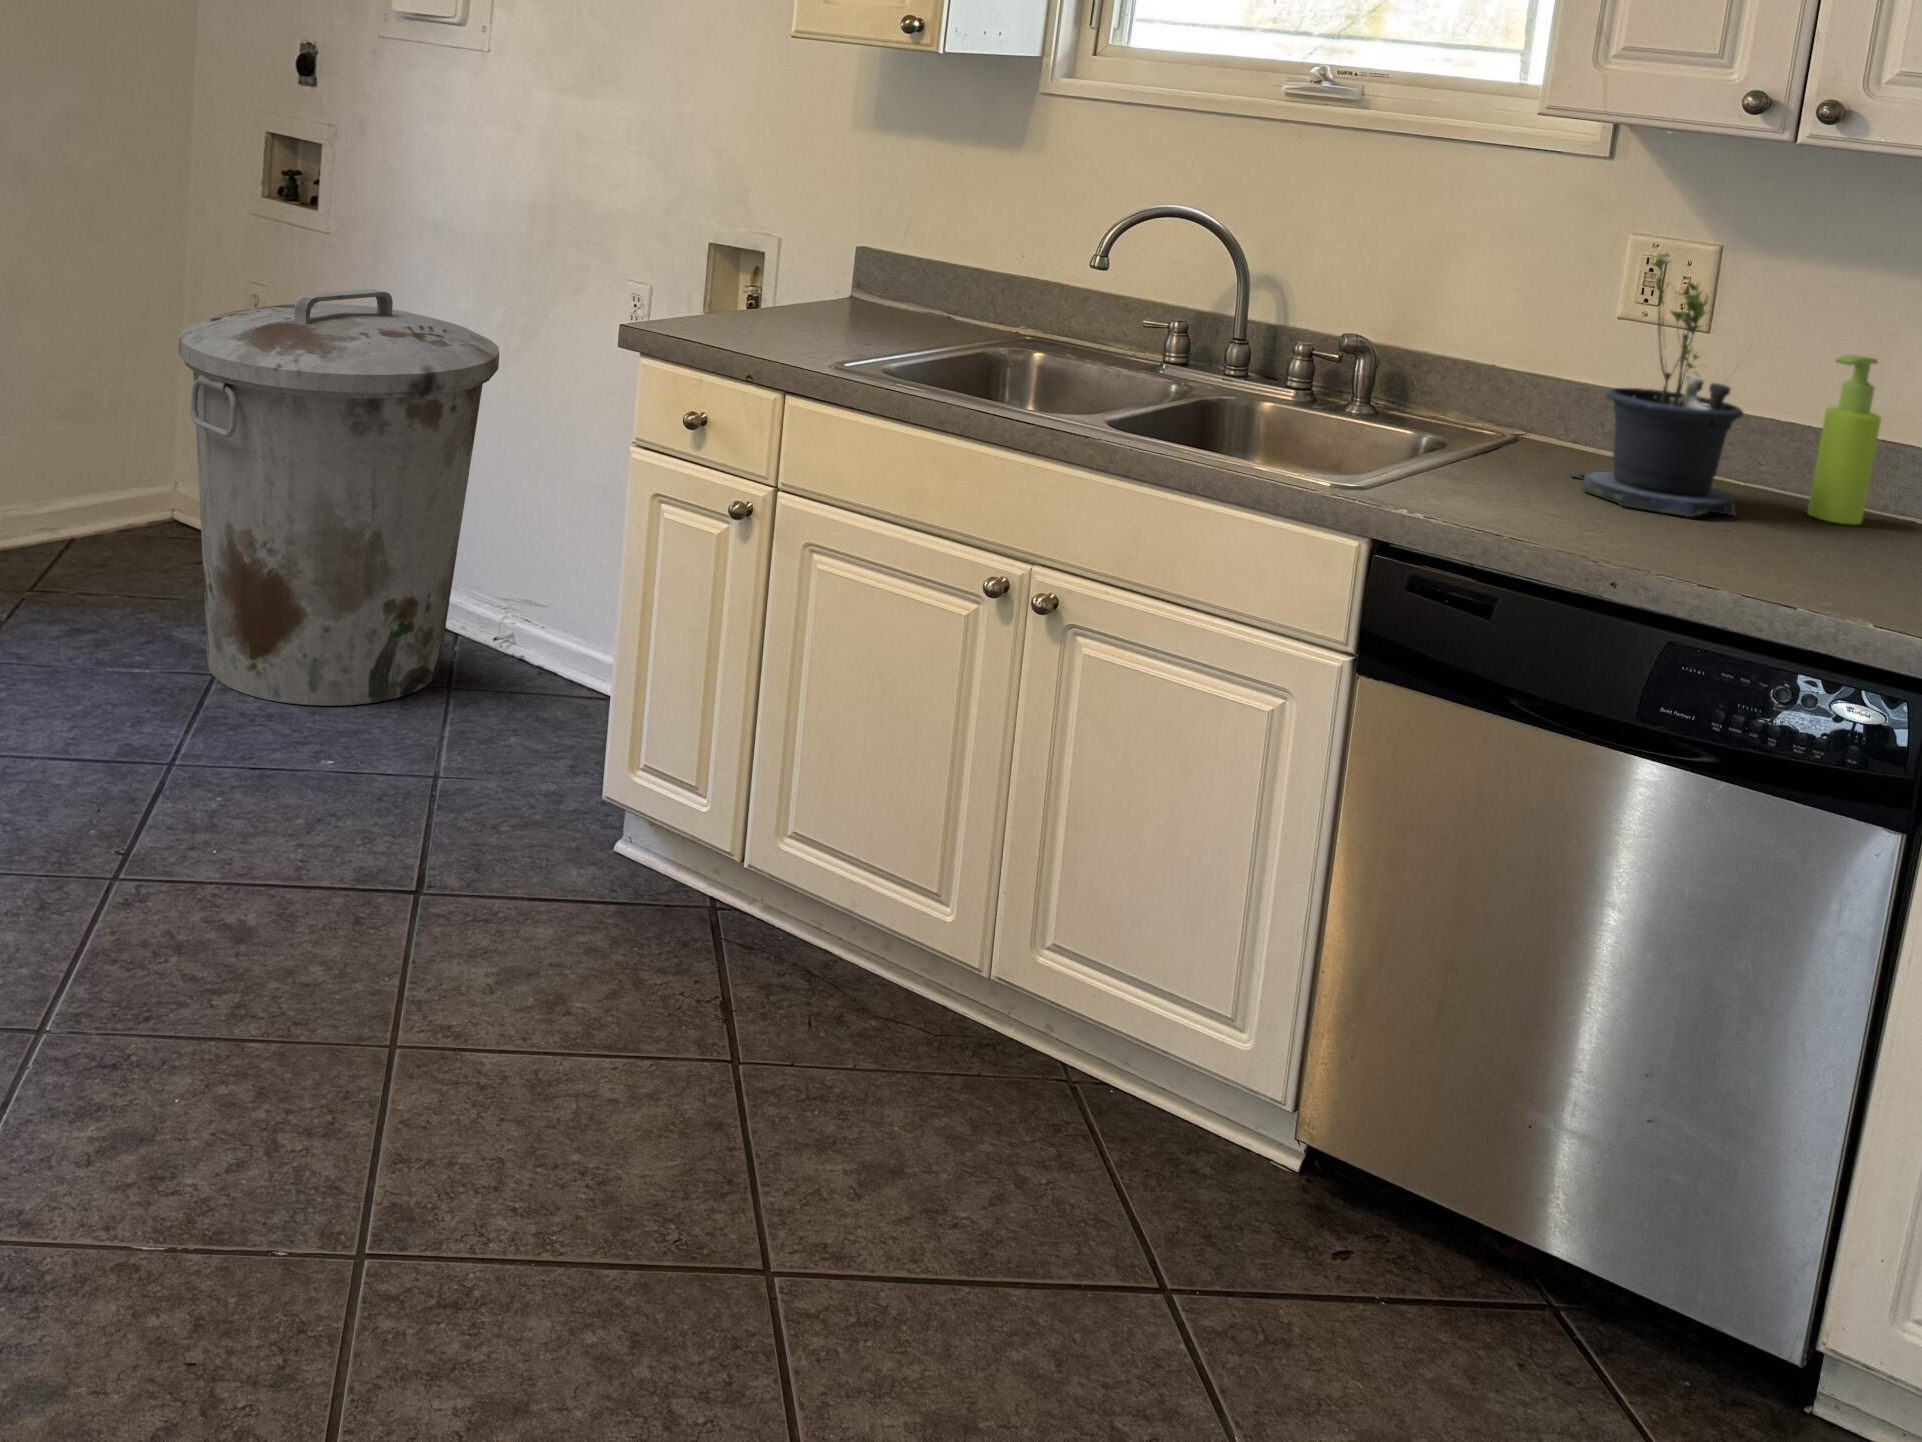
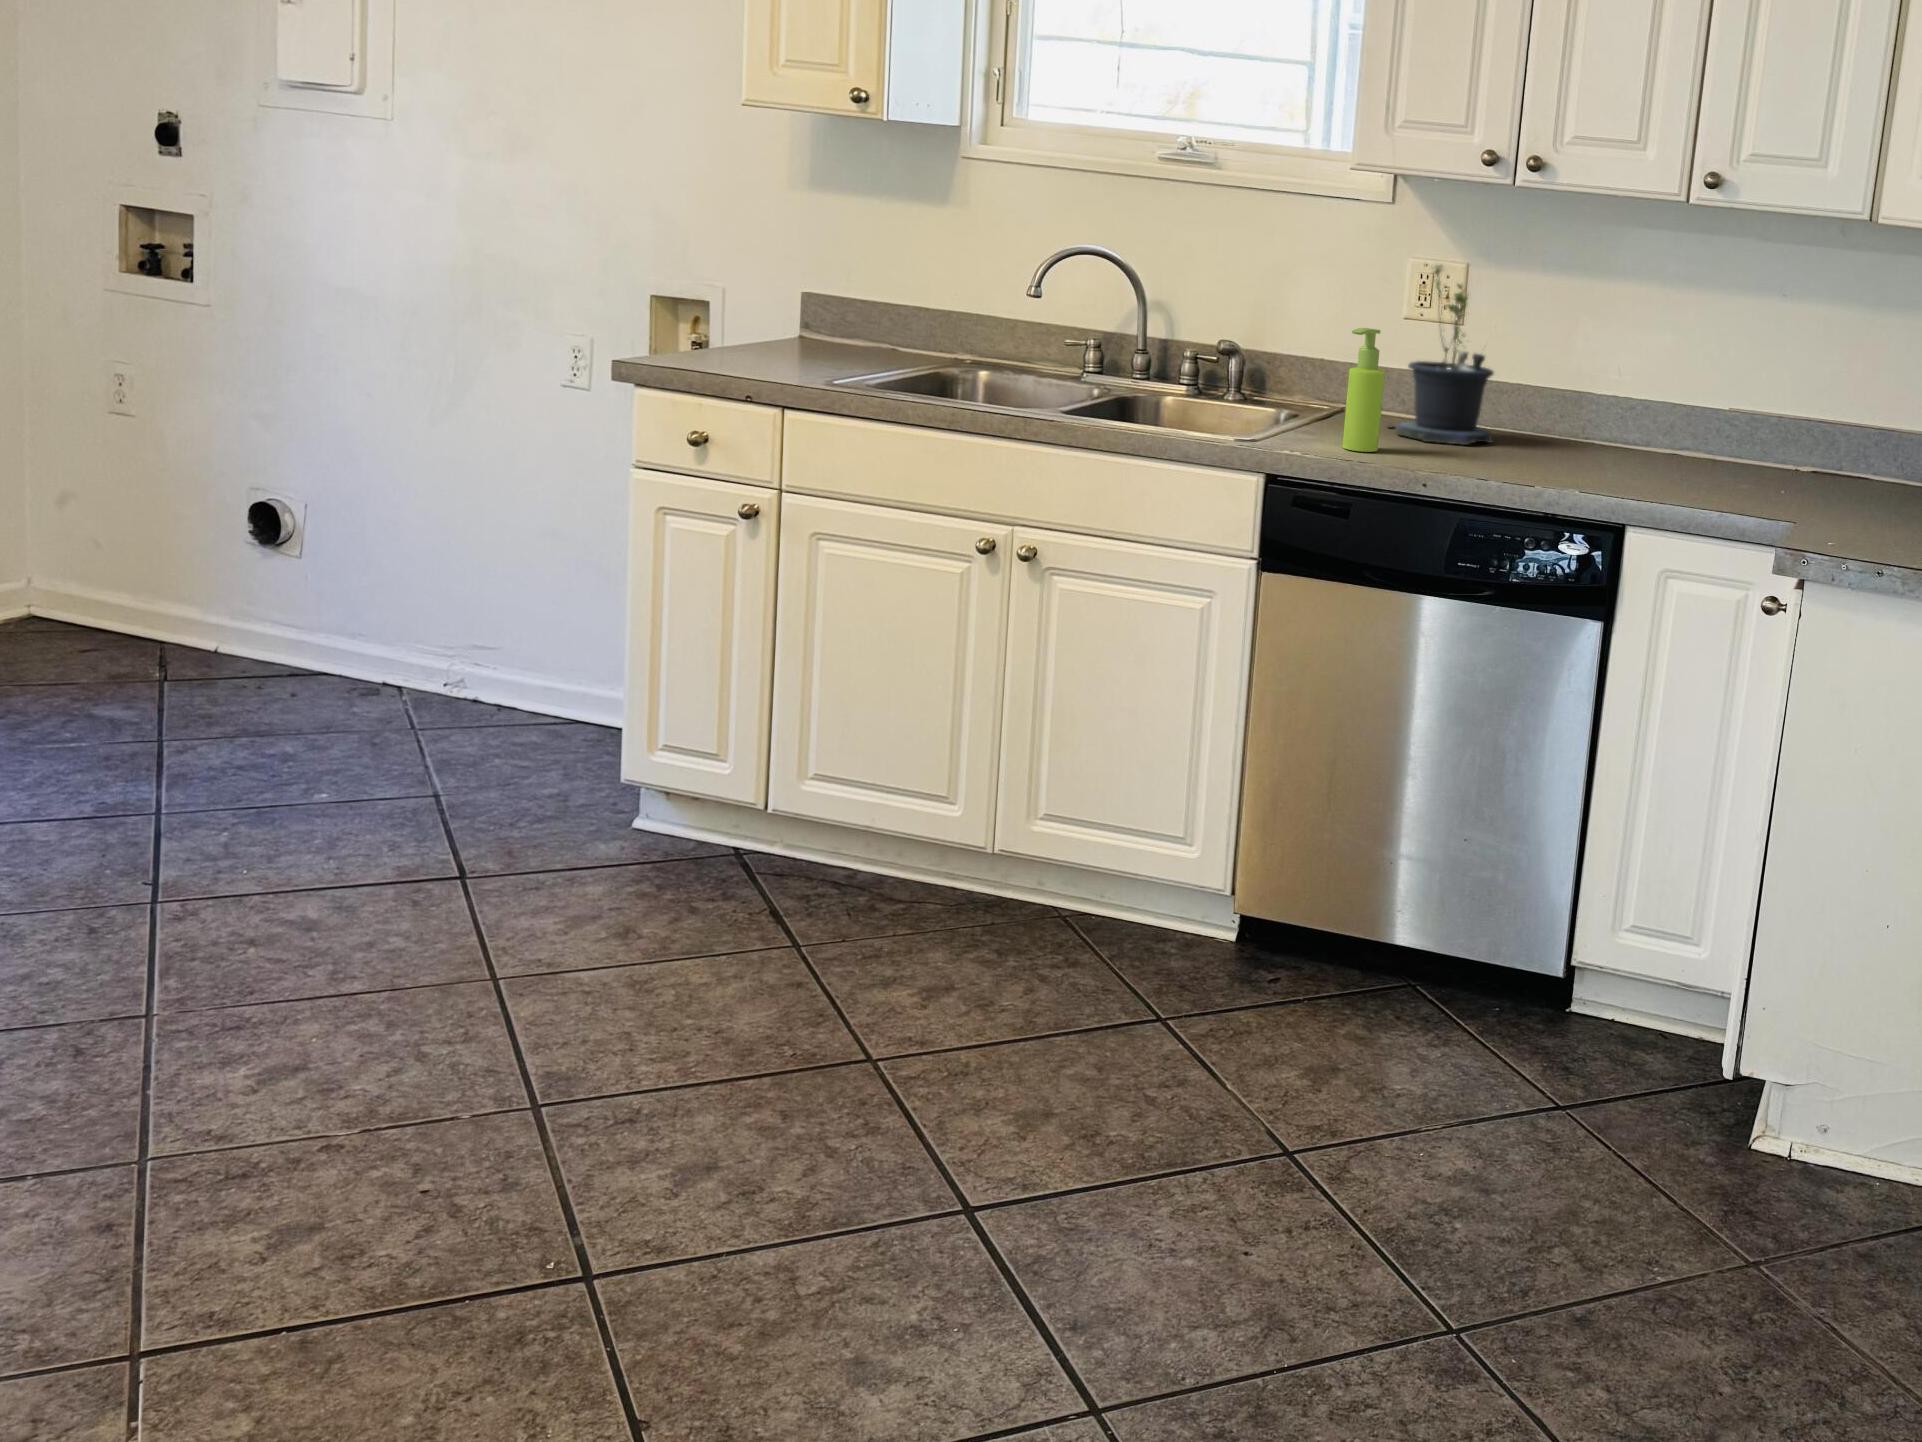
trash can: present [179,289,499,706] -> none [96,354,444,756]
soap dispenser: present [1807,355,1881,525] -> present [1342,328,1385,452]

